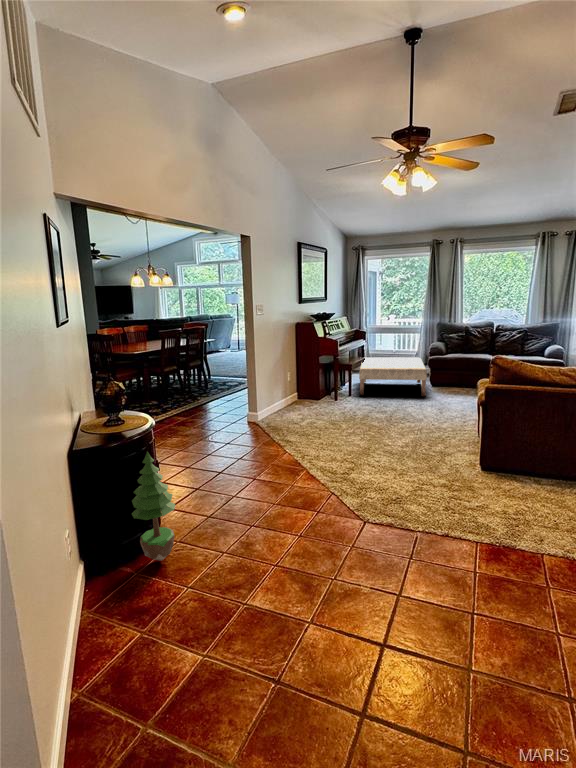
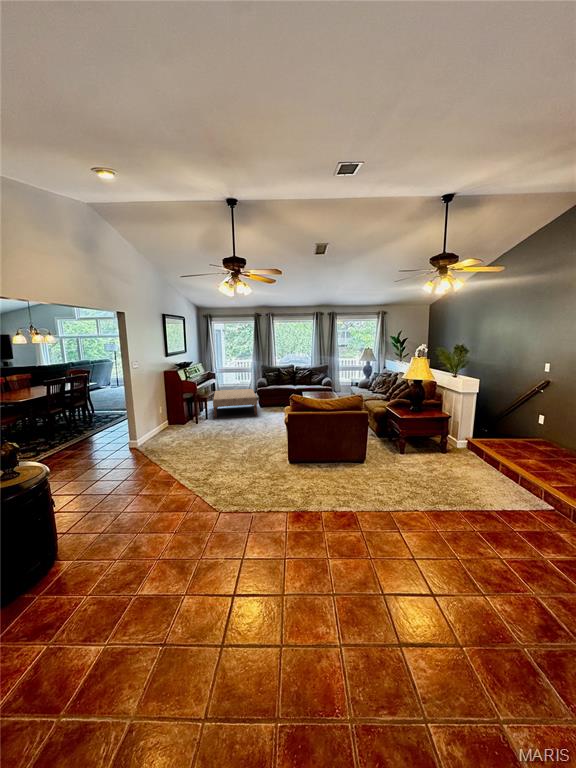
potted tree: present [132,452,175,561] -> none [31,497,73,581]

